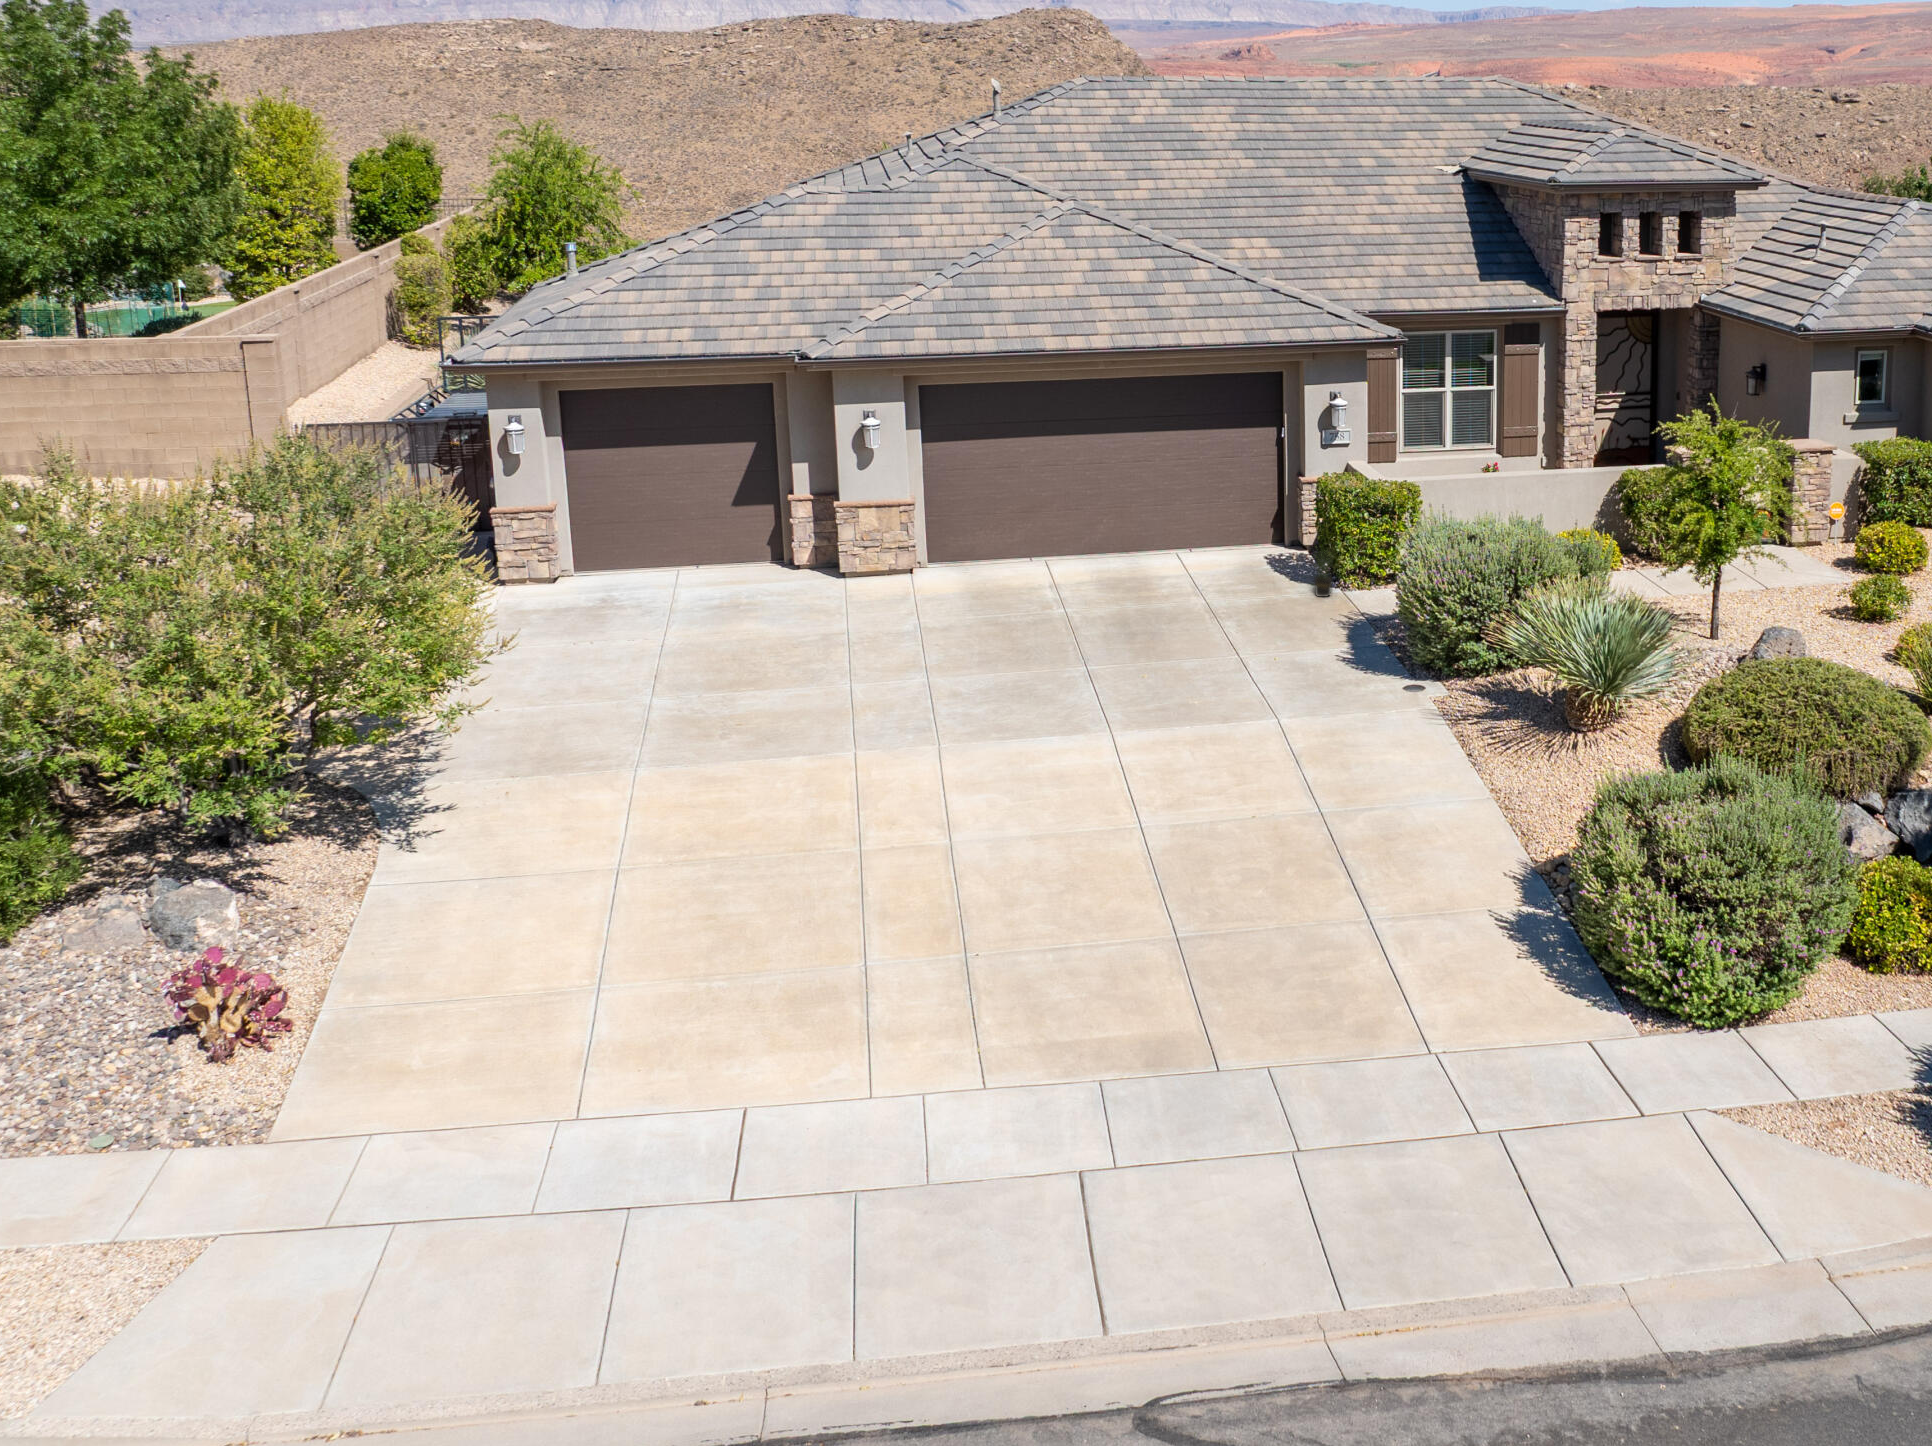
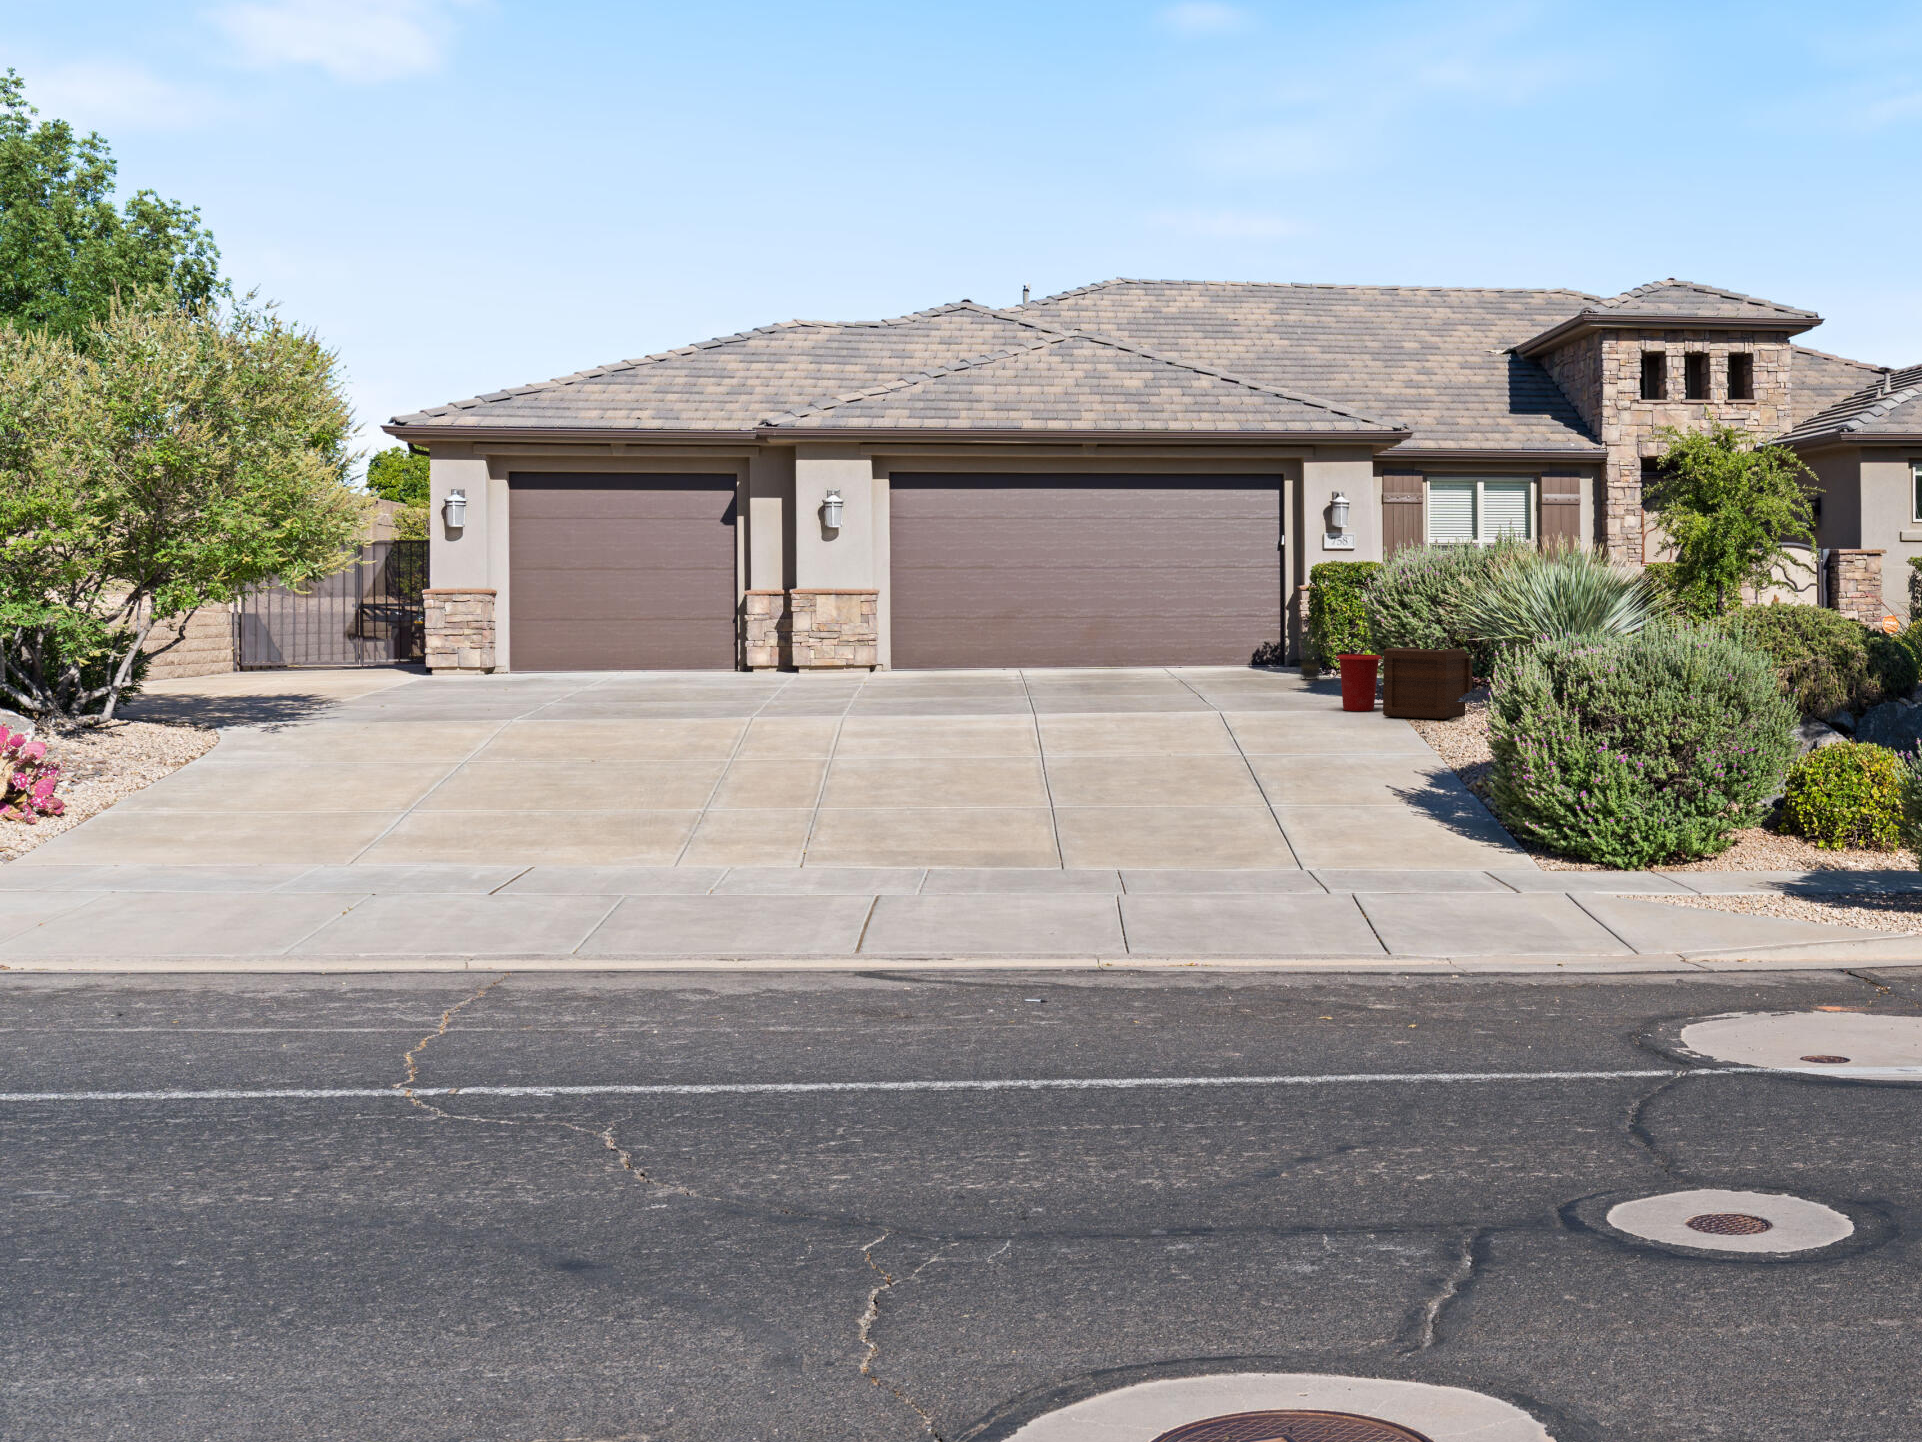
waste bin: none [1373,634,1416,691] -> present [1336,654,1383,711]
wooden crate: none [1422,634,1501,716] -> present [1383,647,1472,719]

